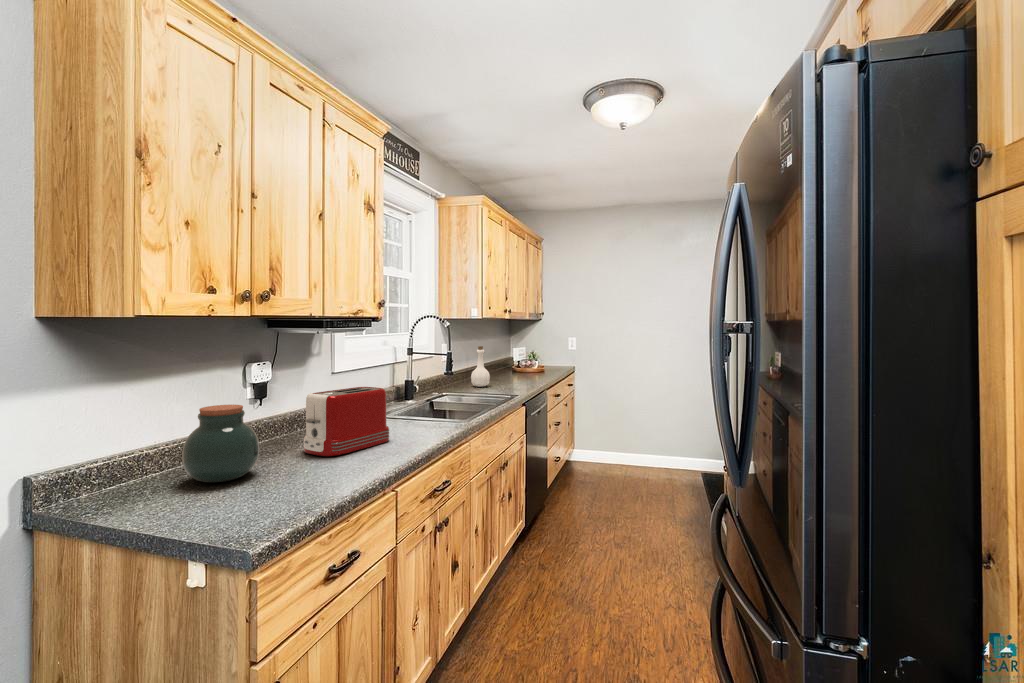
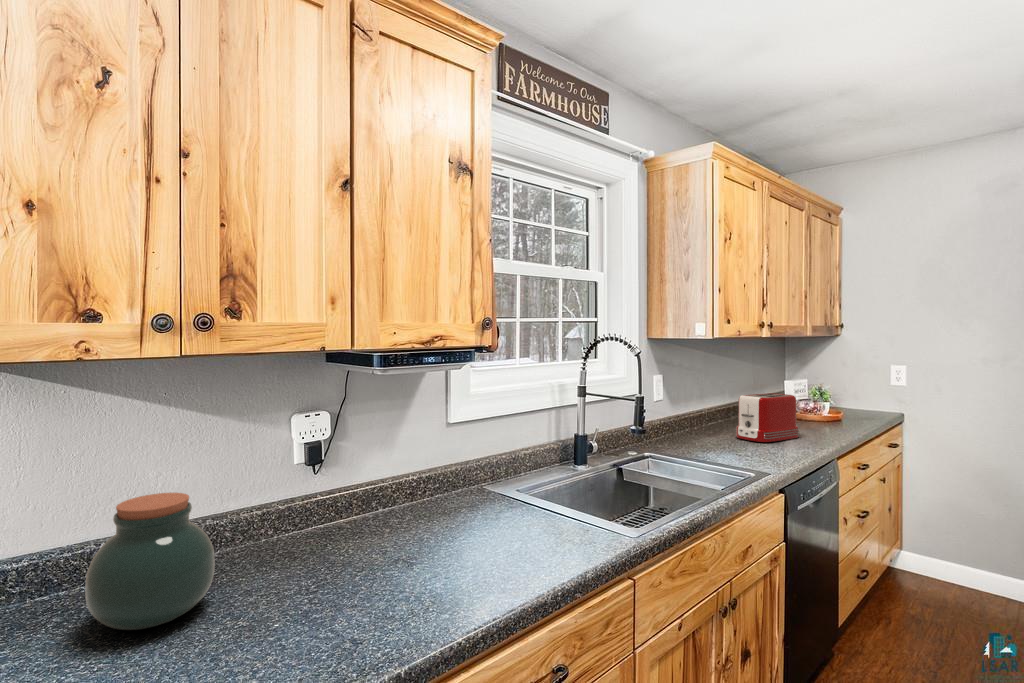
bottle: present [471,346,490,387] -> none [696,381,727,445]
toaster: present [304,387,389,456] -> present [736,393,799,442]

